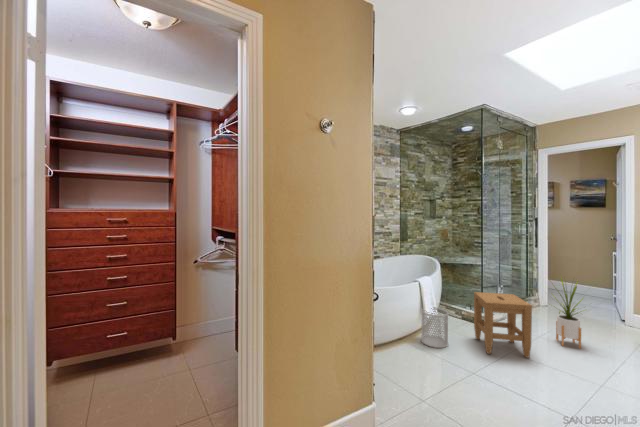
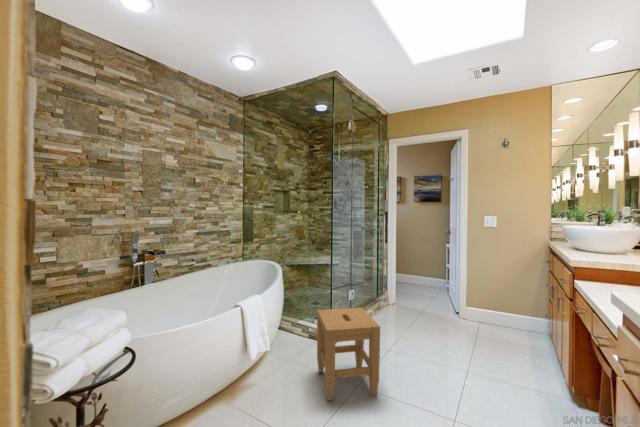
house plant: present [556,279,583,348] -> none [393,276,440,363]
wastebasket: present [421,307,448,348] -> none [242,339,281,406]

